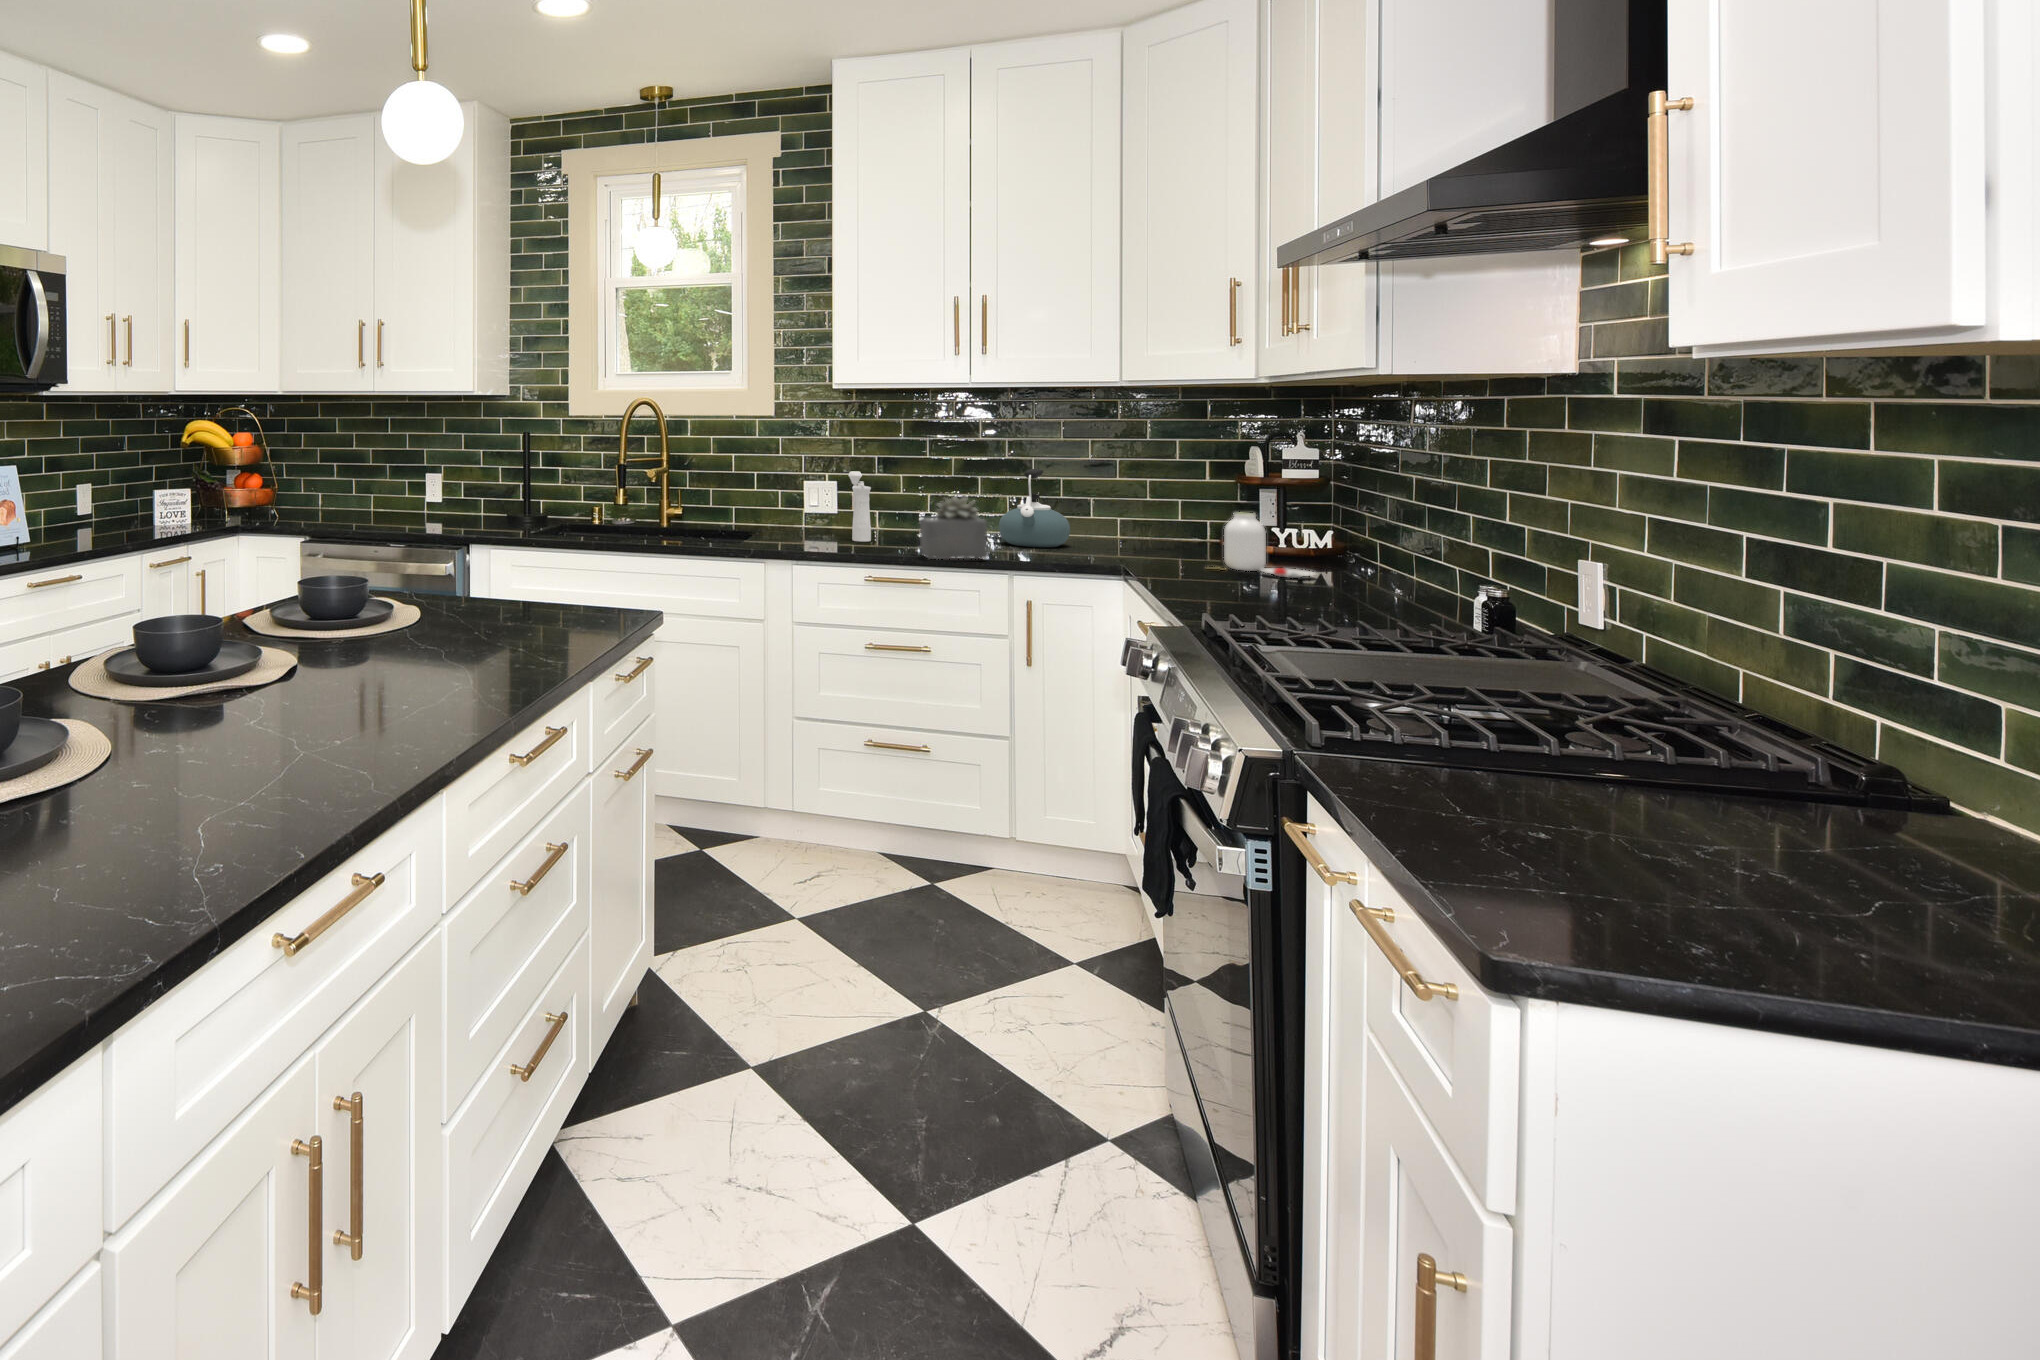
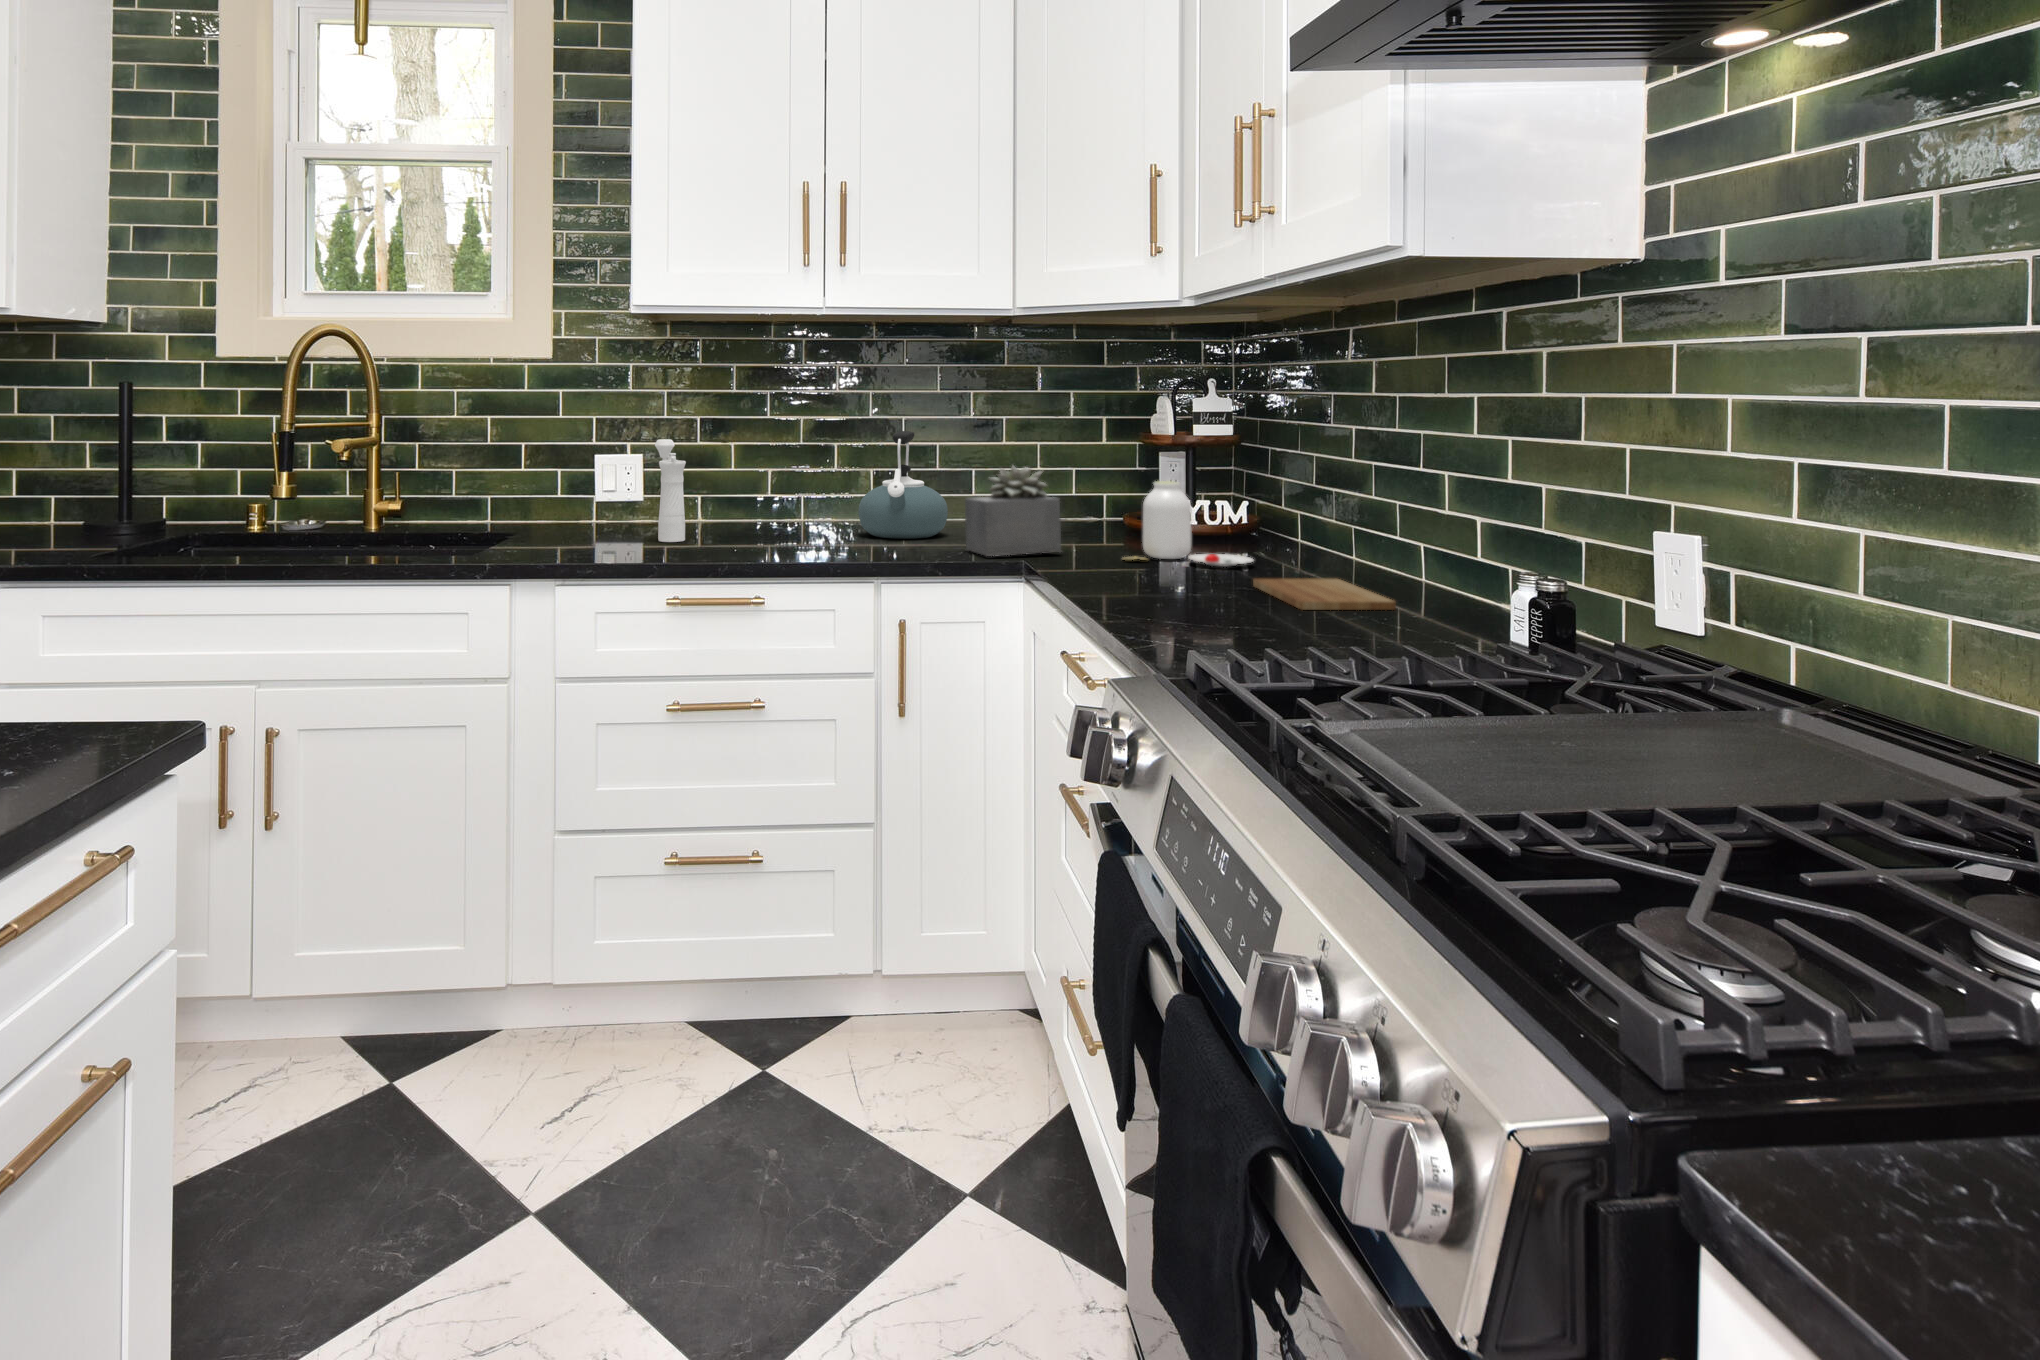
succulent plant: present [920,497,988,559] -> present [965,466,1061,556]
cutting board: none [1299,585,1406,610] -> present [1253,579,1396,610]

